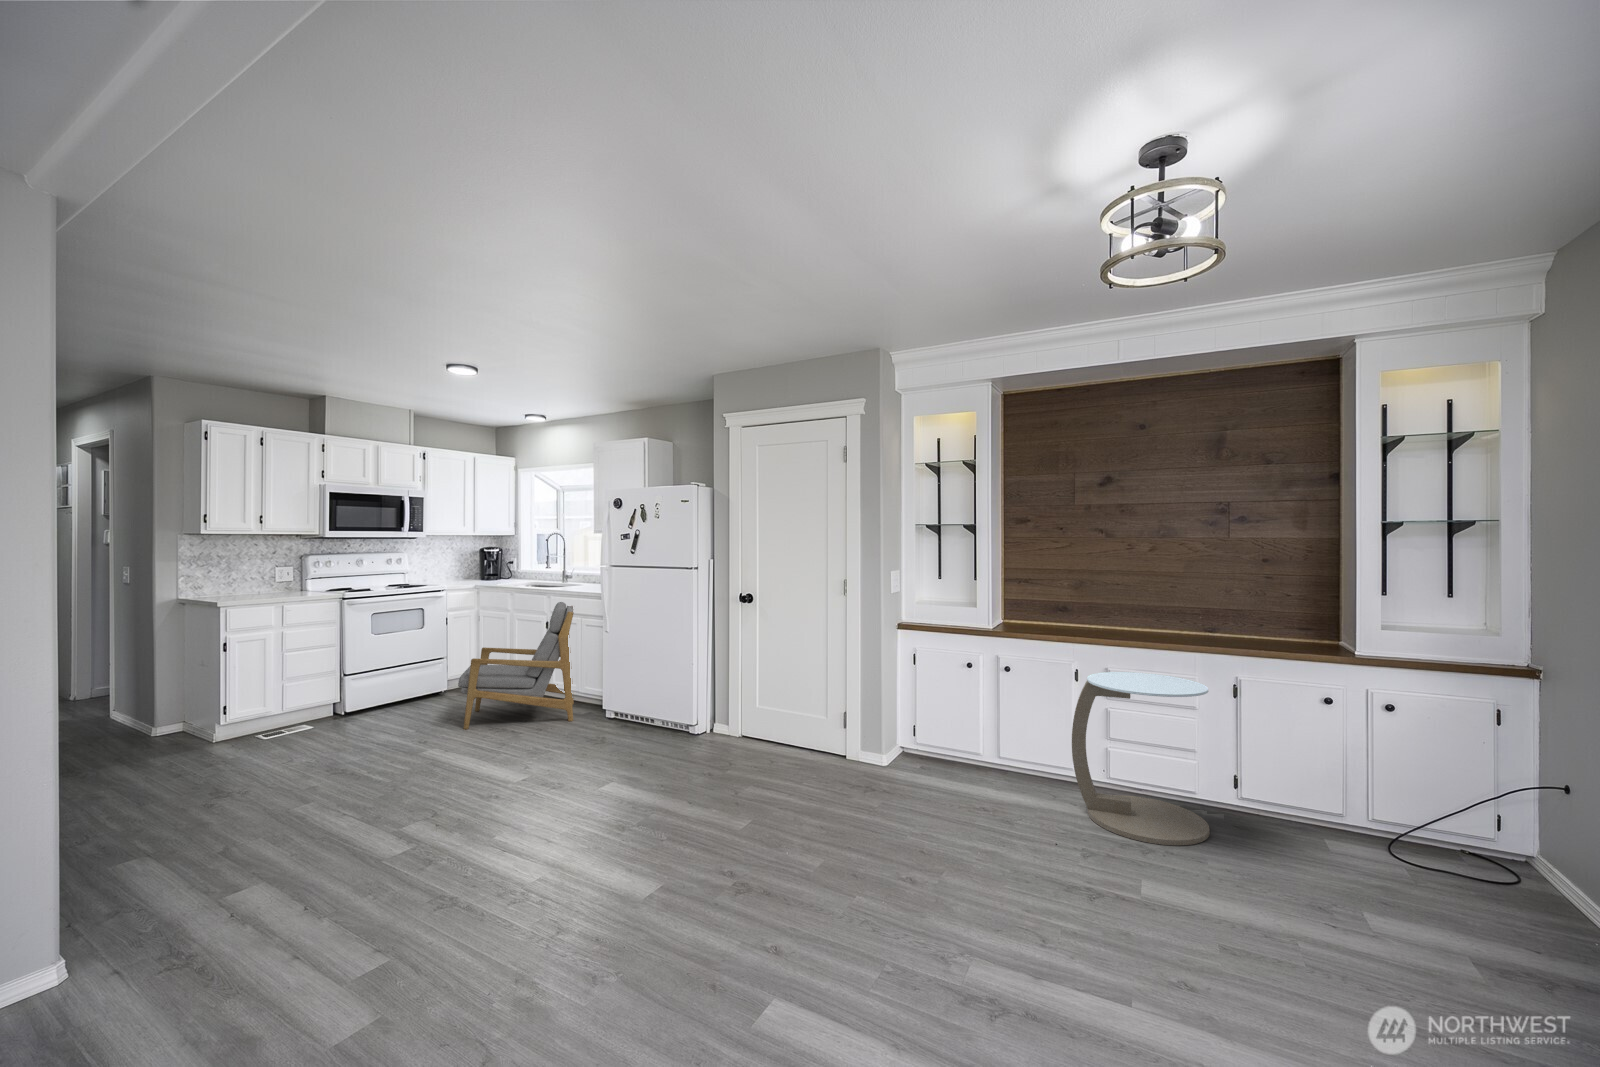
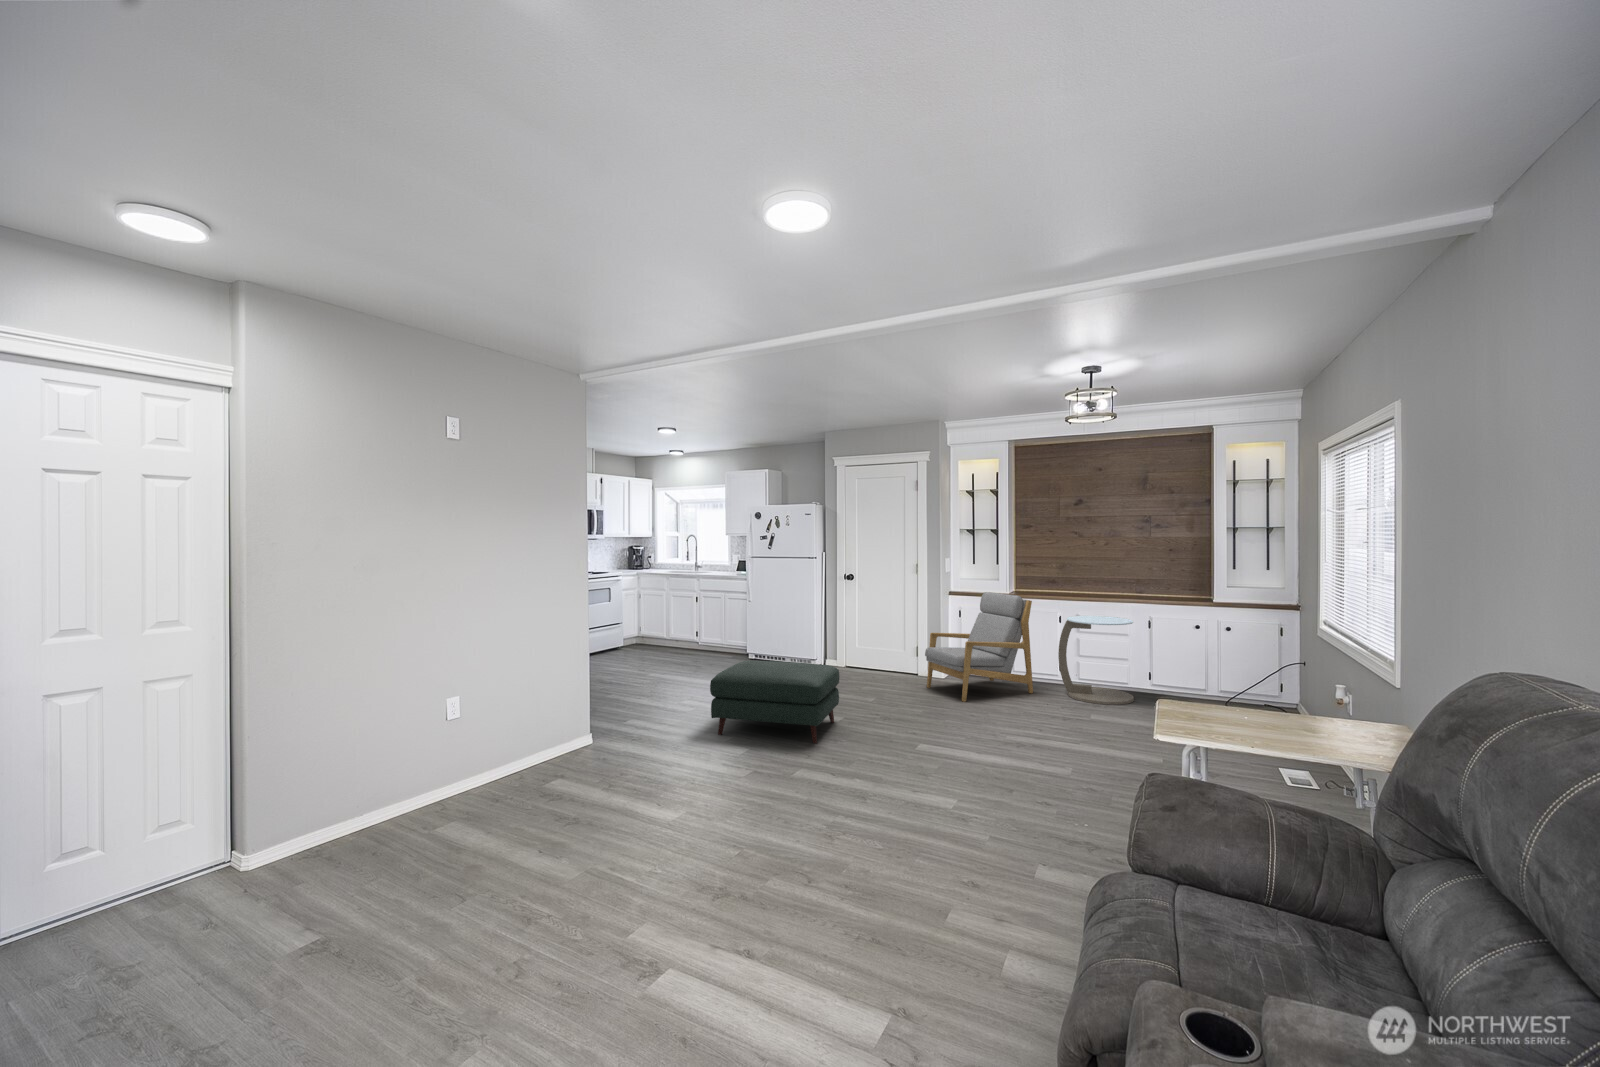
armchair: present [458,602,574,729] -> present [925,592,1033,702]
ottoman: none [337,759,637,974] -> present [710,661,839,743]

